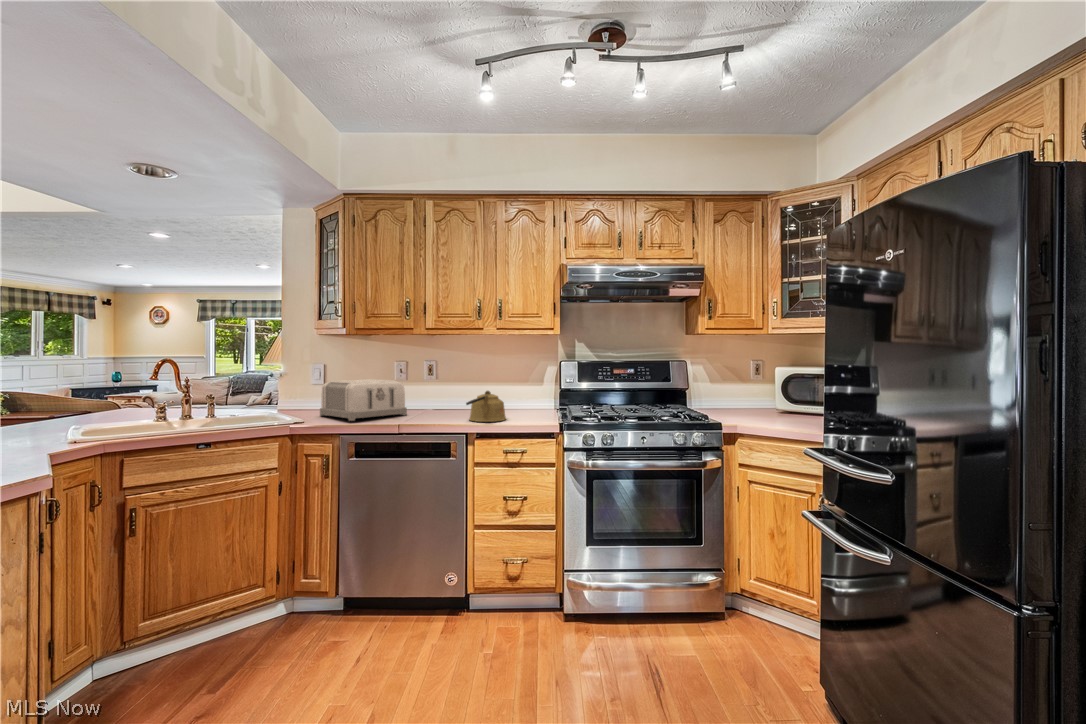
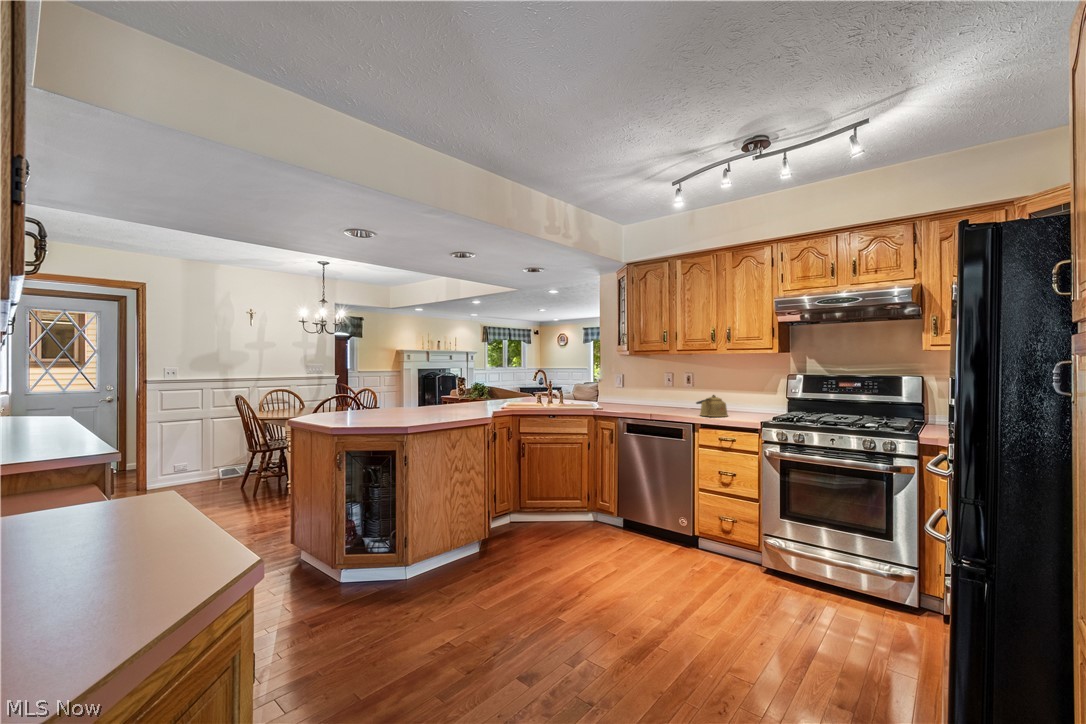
toaster: present [320,379,407,421] -> none [615,385,665,410]

